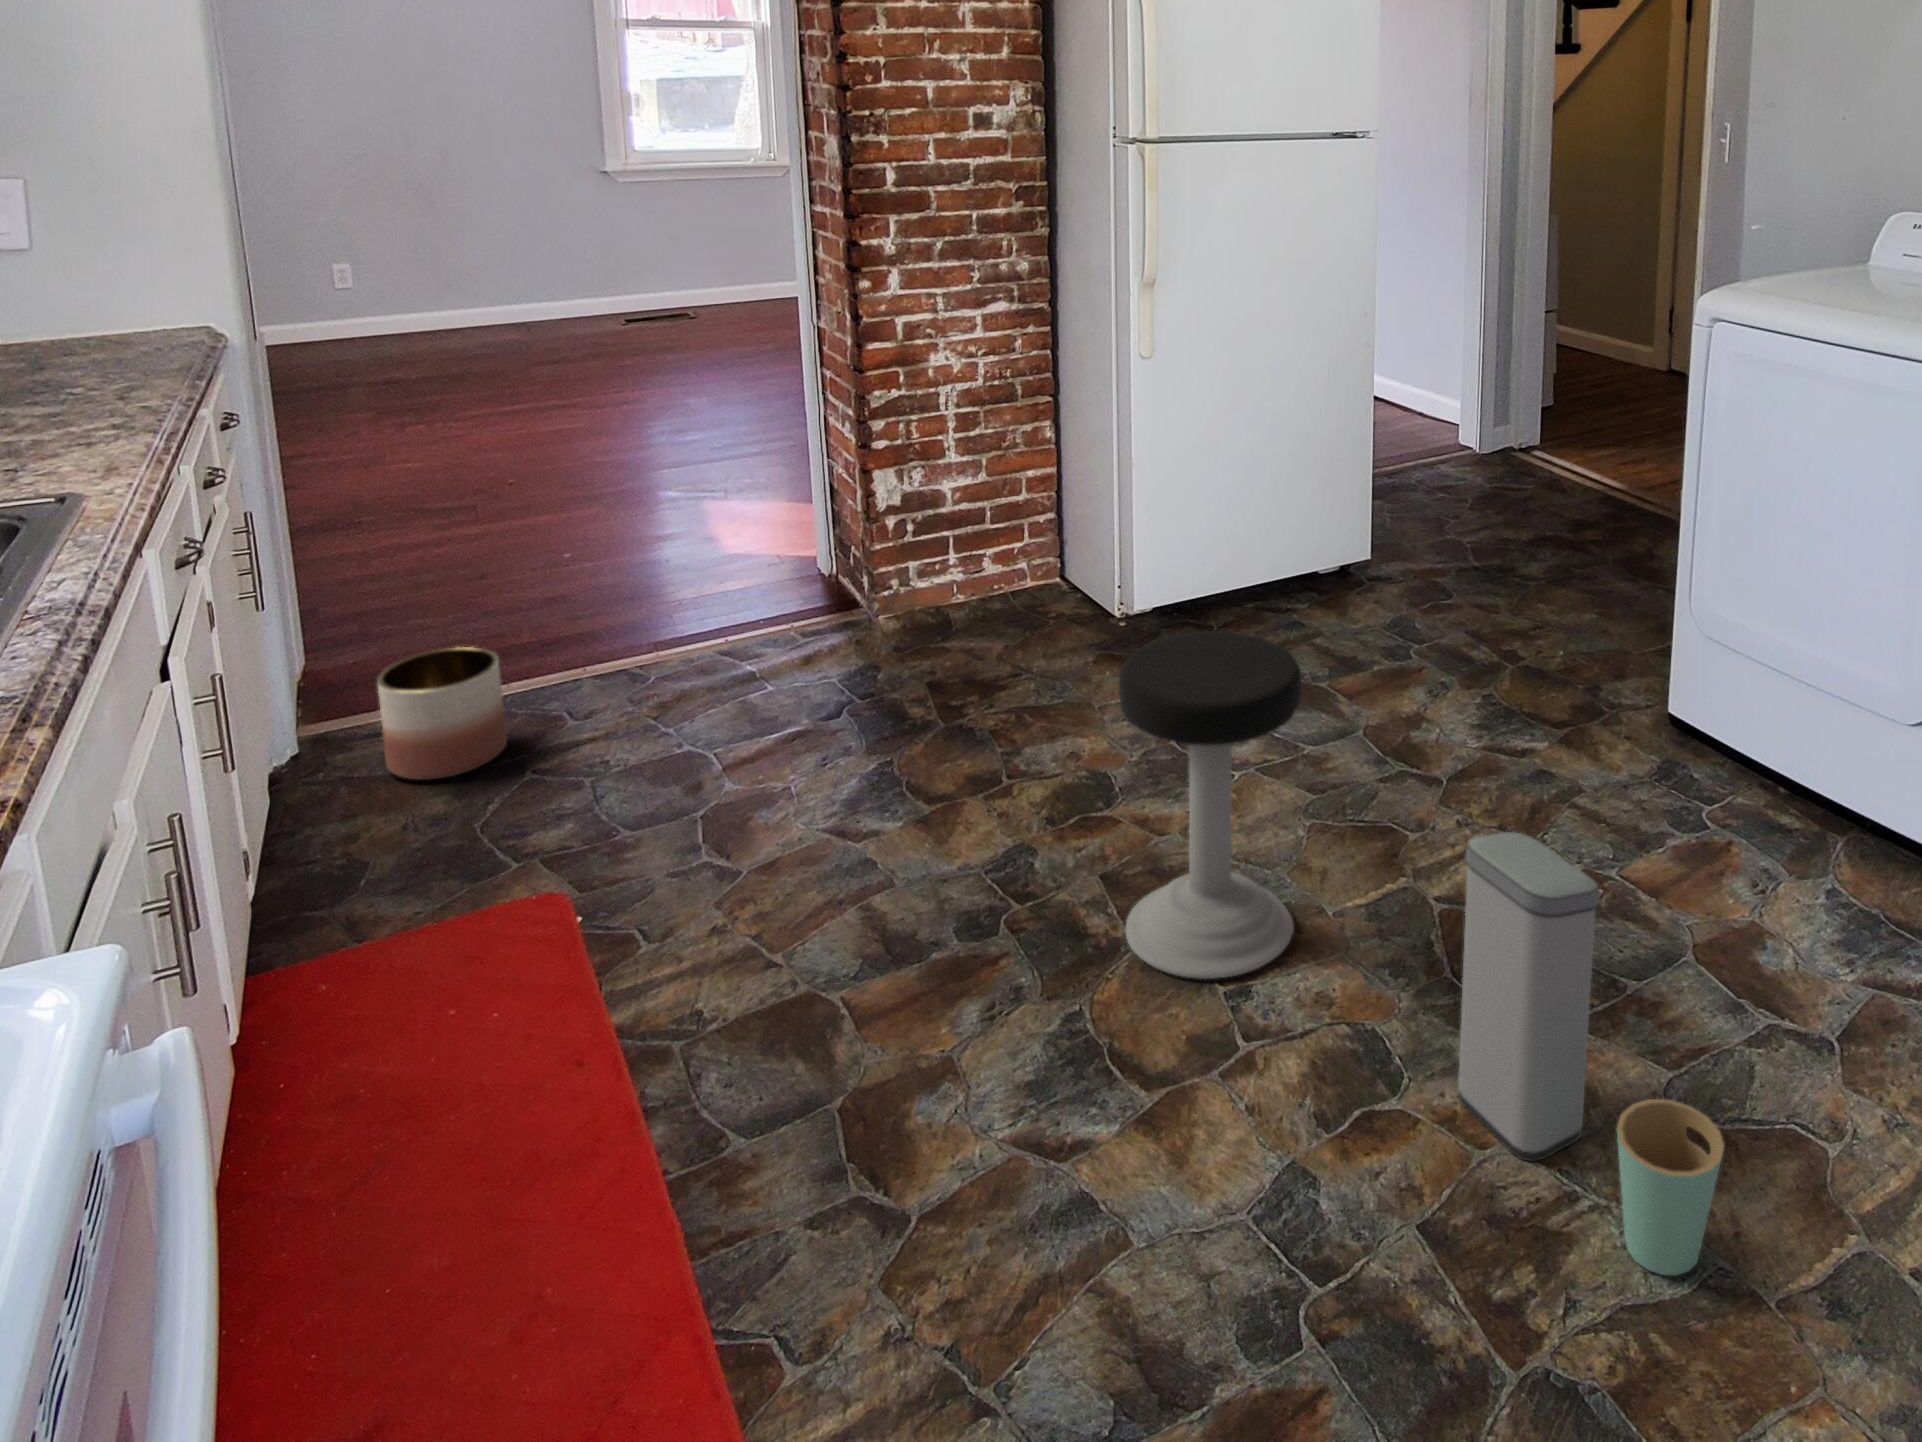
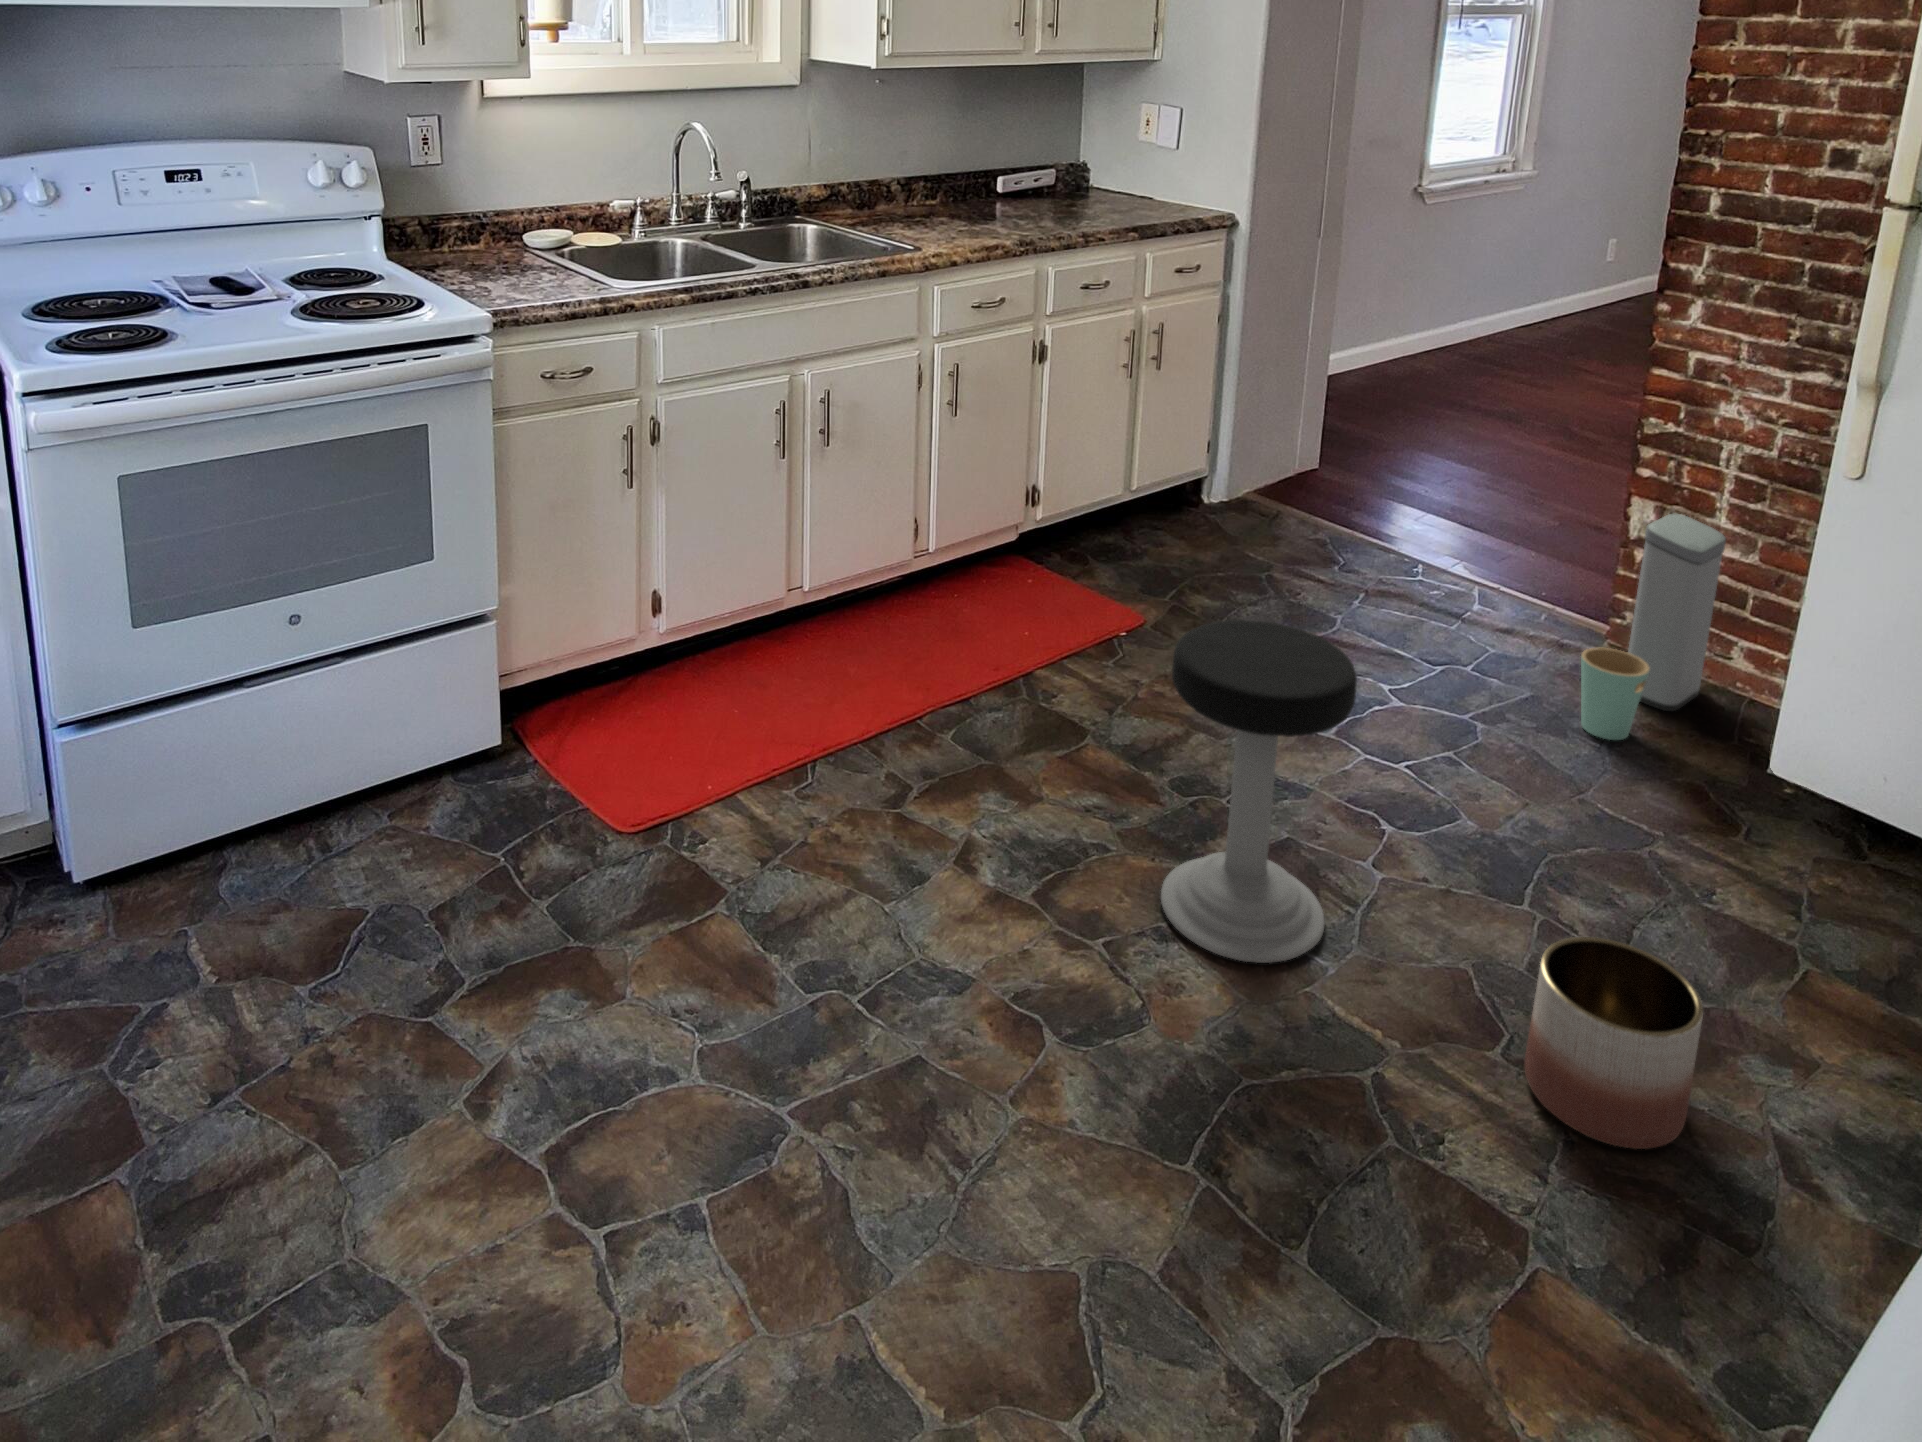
planter: present [377,647,507,780] -> present [1525,937,1703,1149]
trash can: present [1458,832,1724,1276] -> present [1581,514,1726,740]

